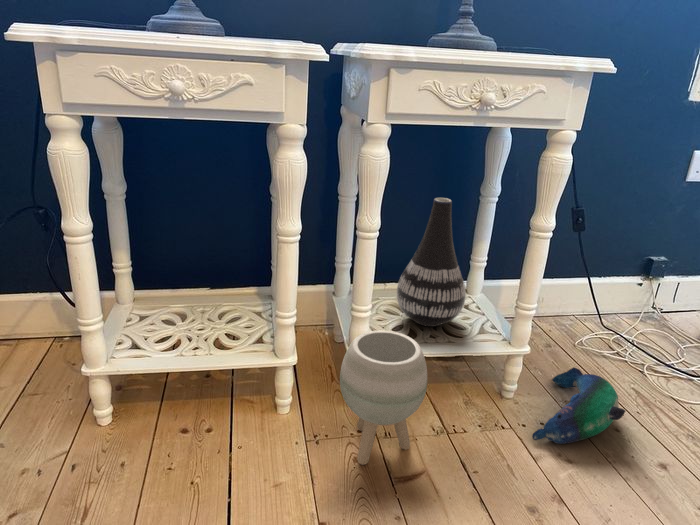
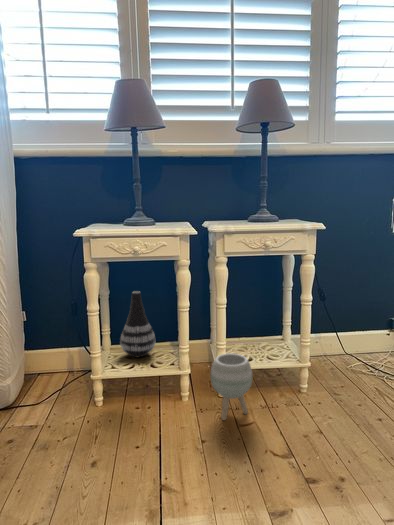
vase: present [397,198,466,327] -> present [120,291,155,358]
plush toy: present [532,367,626,444] -> none [312,377,360,412]

